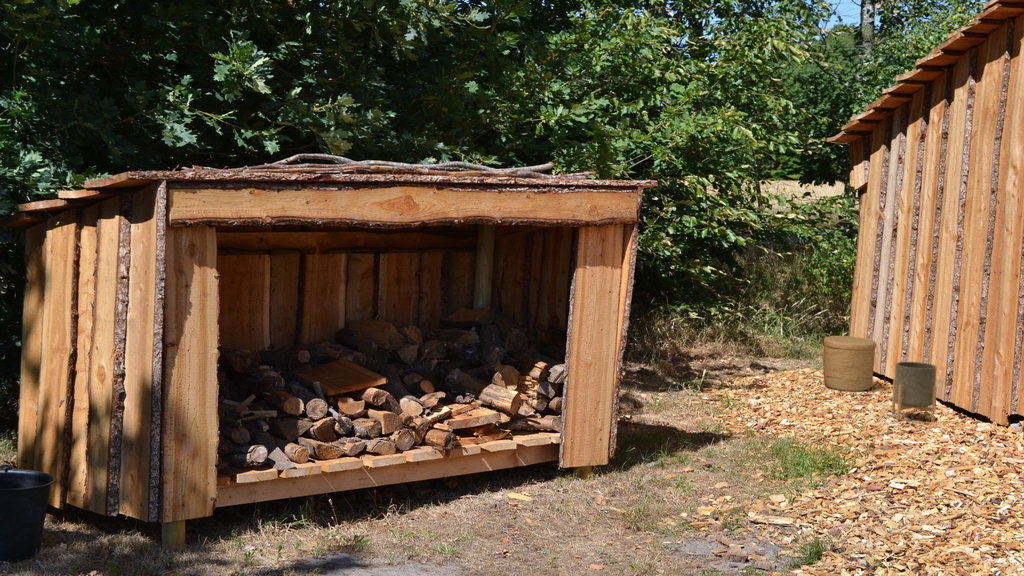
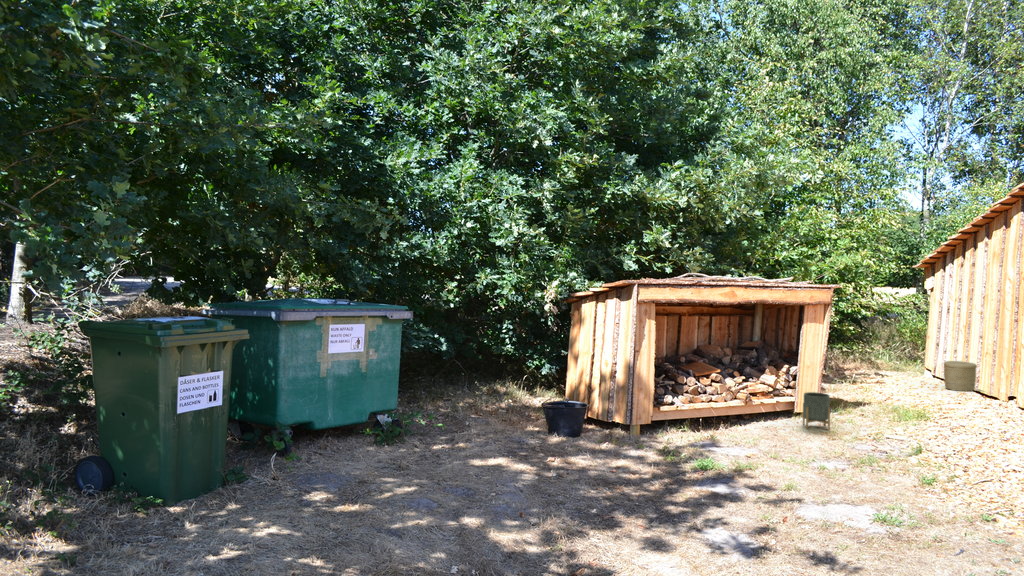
planter: present [892,362,937,422] -> present [803,392,830,430]

